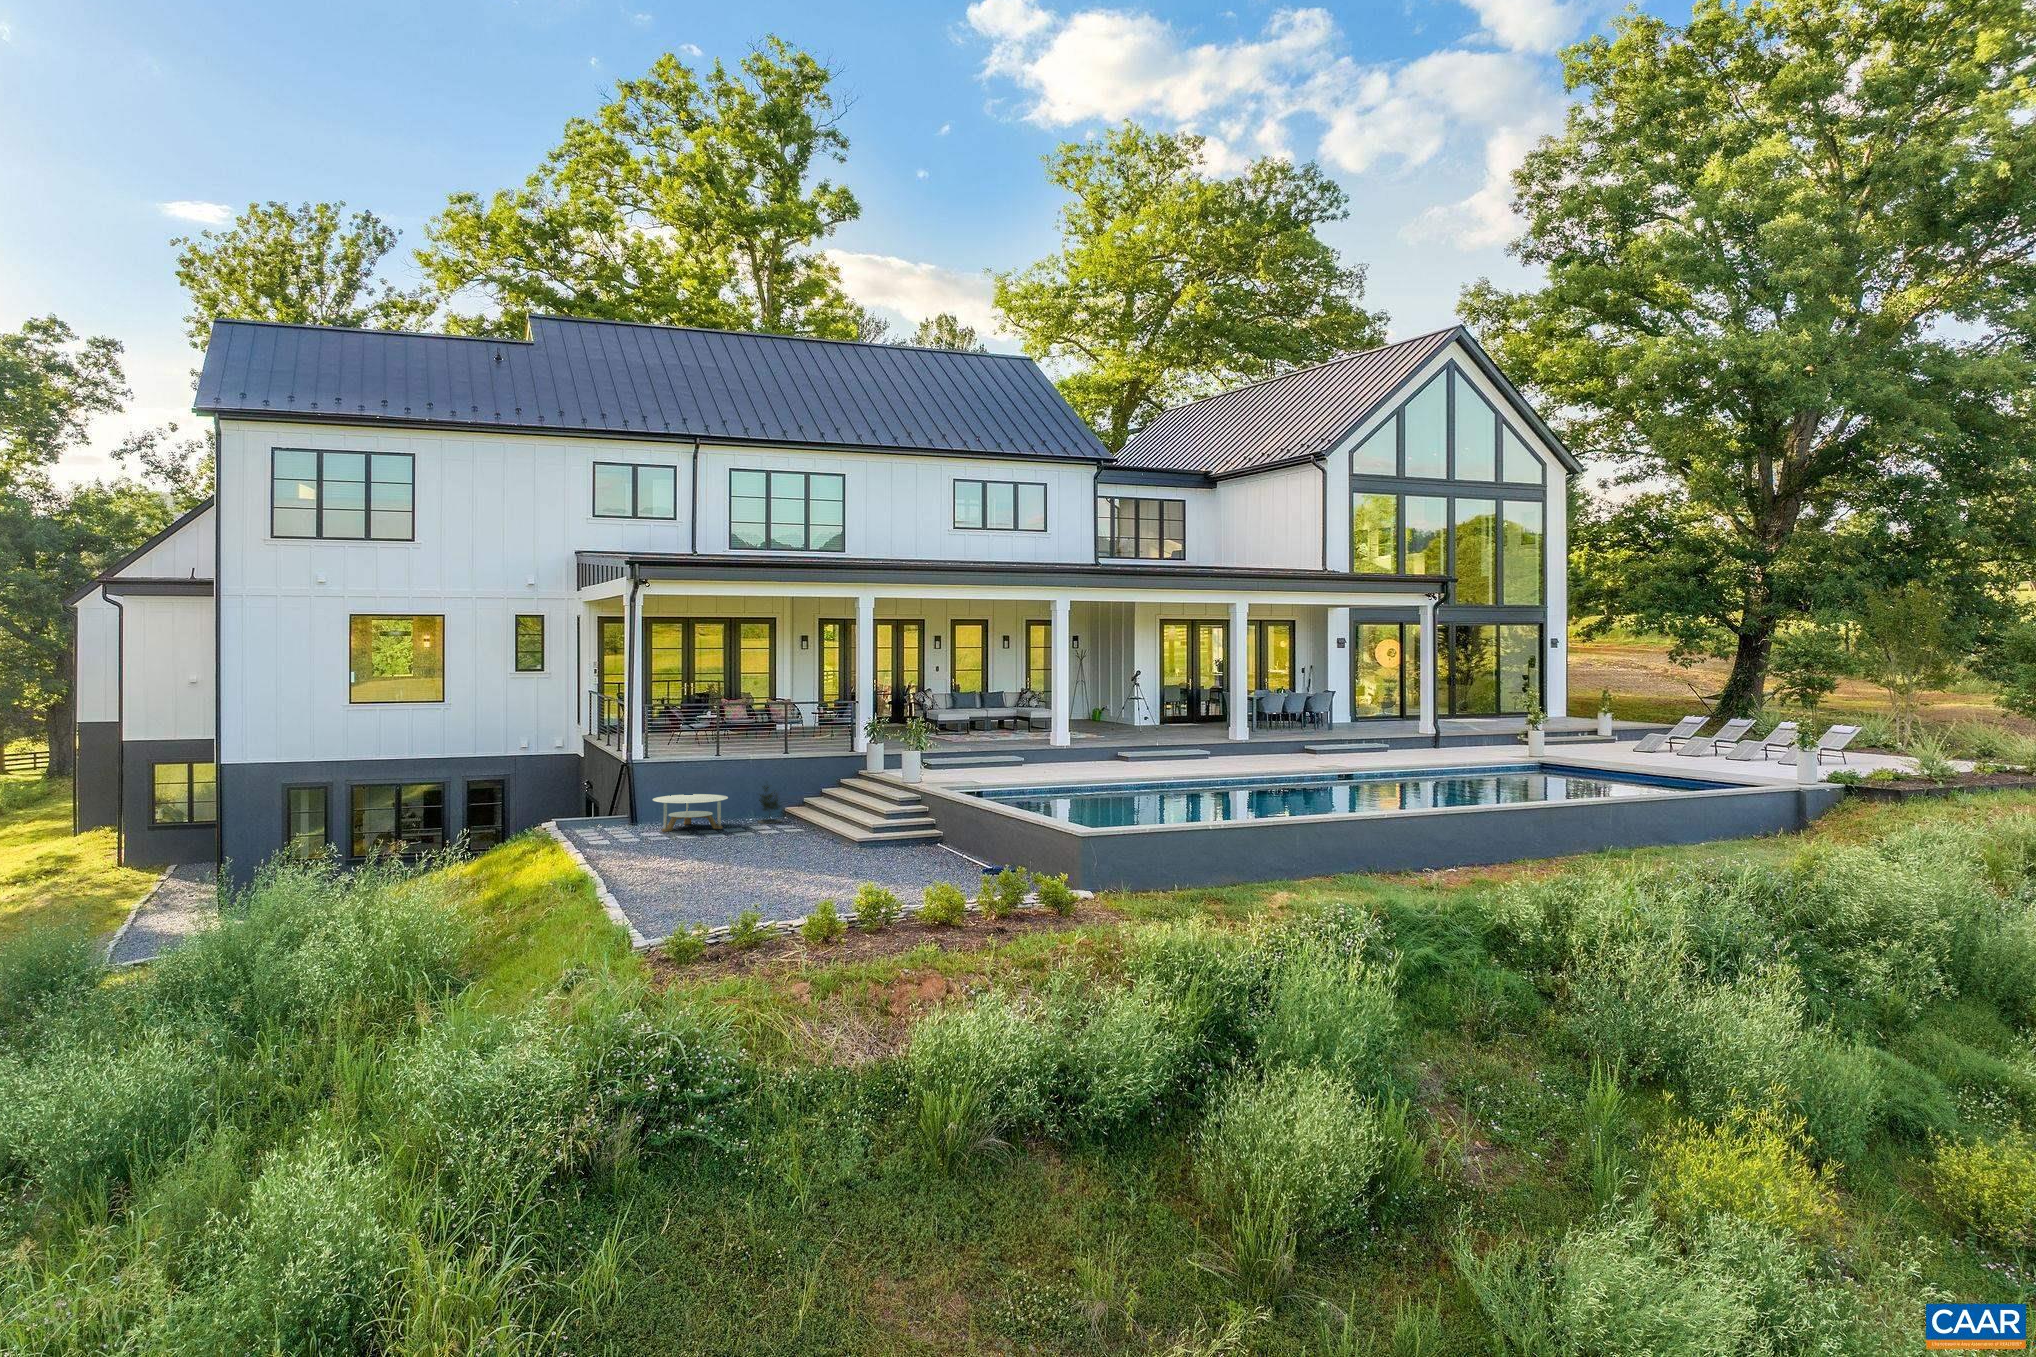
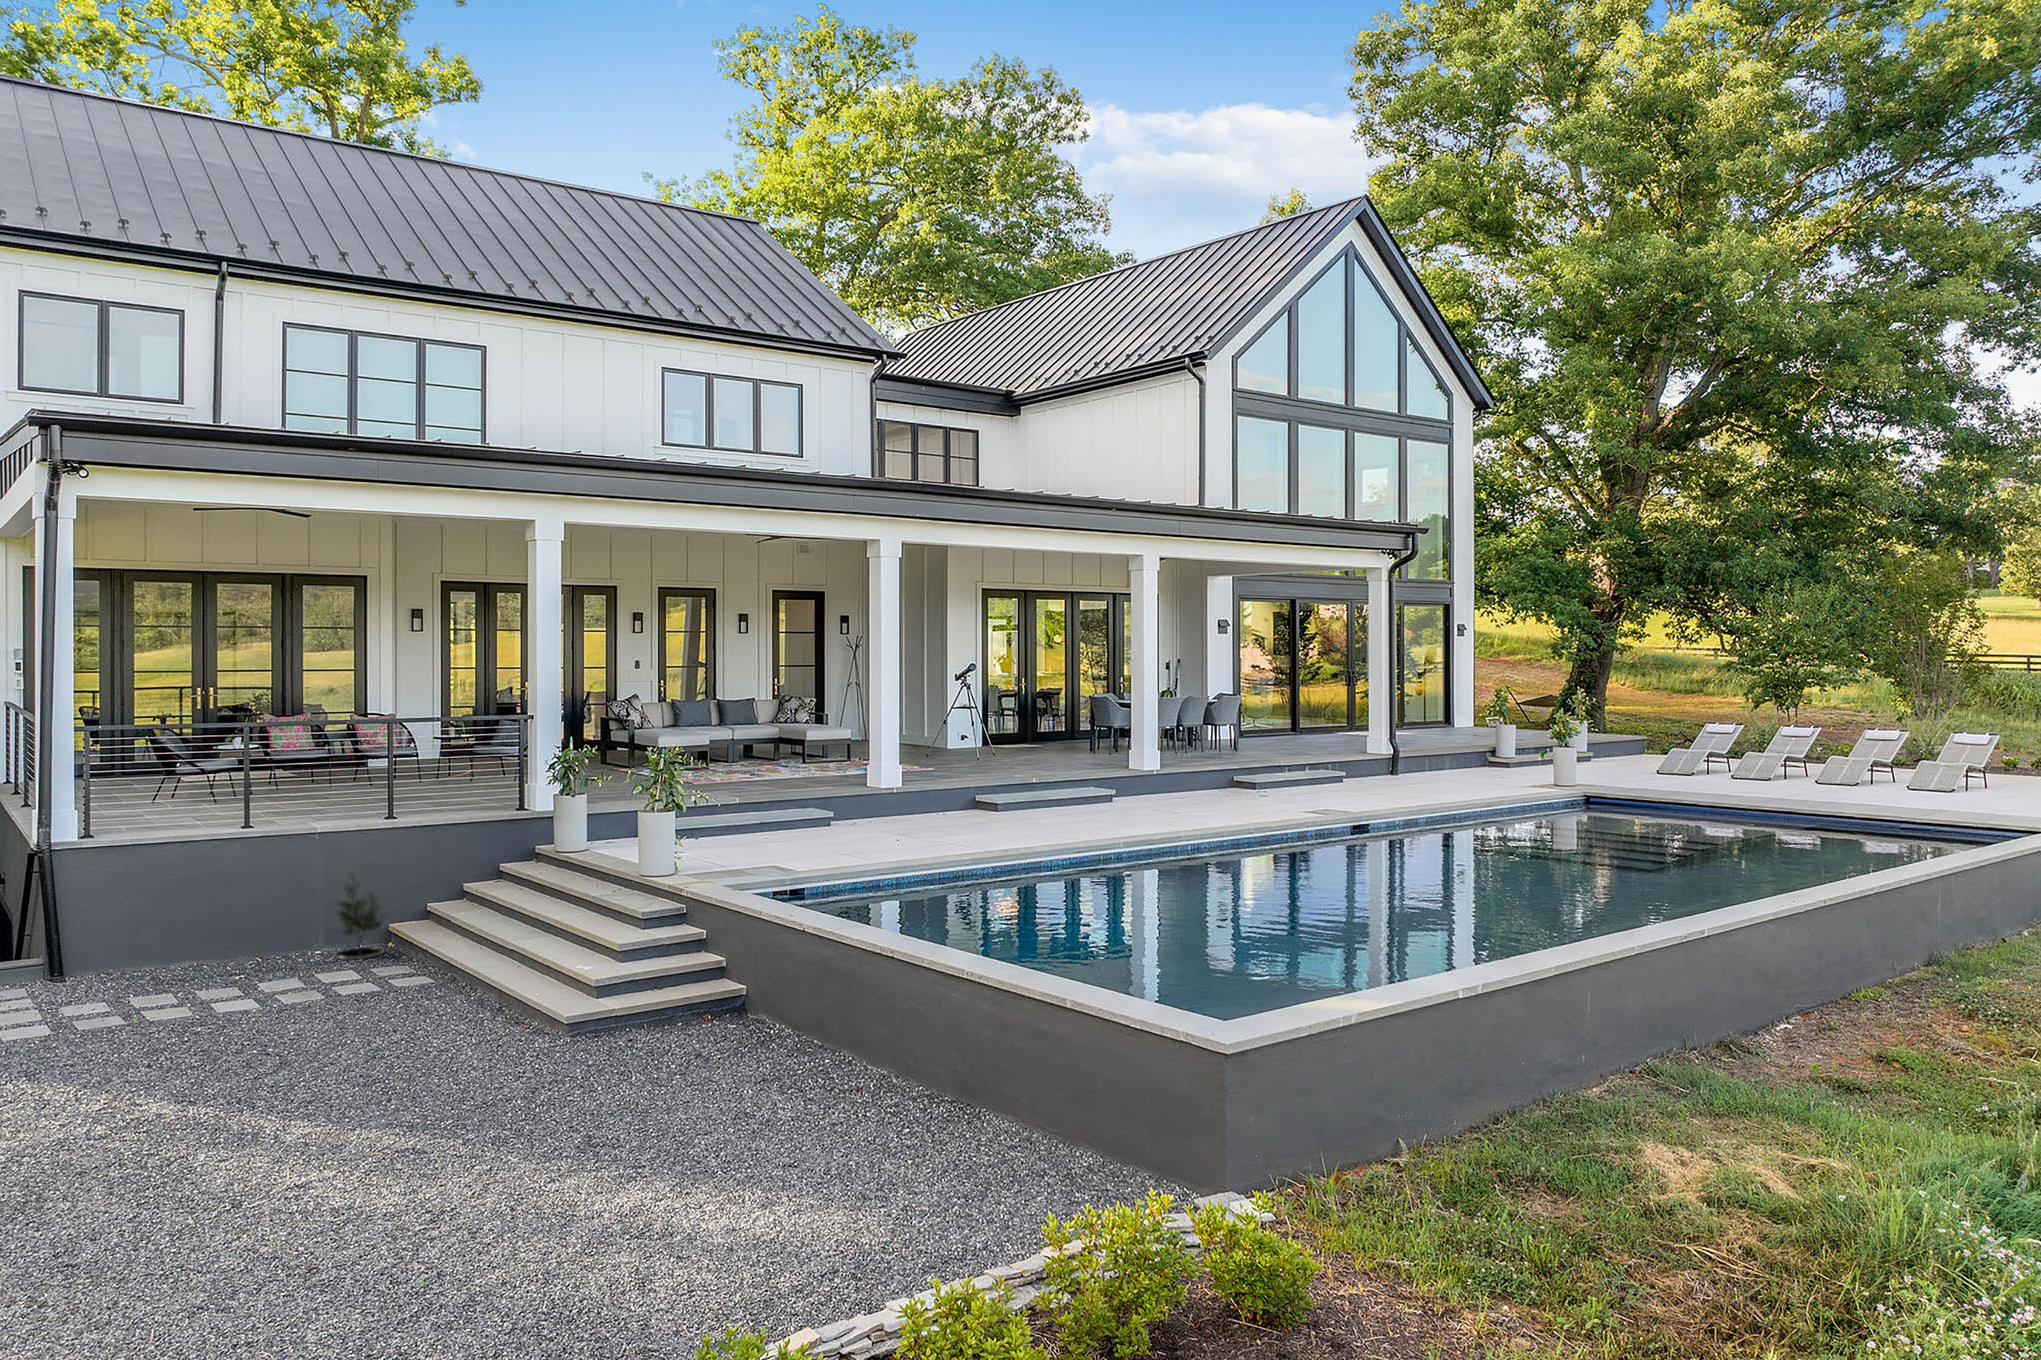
round table: present [653,794,728,832] -> none [89,908,268,1000]

